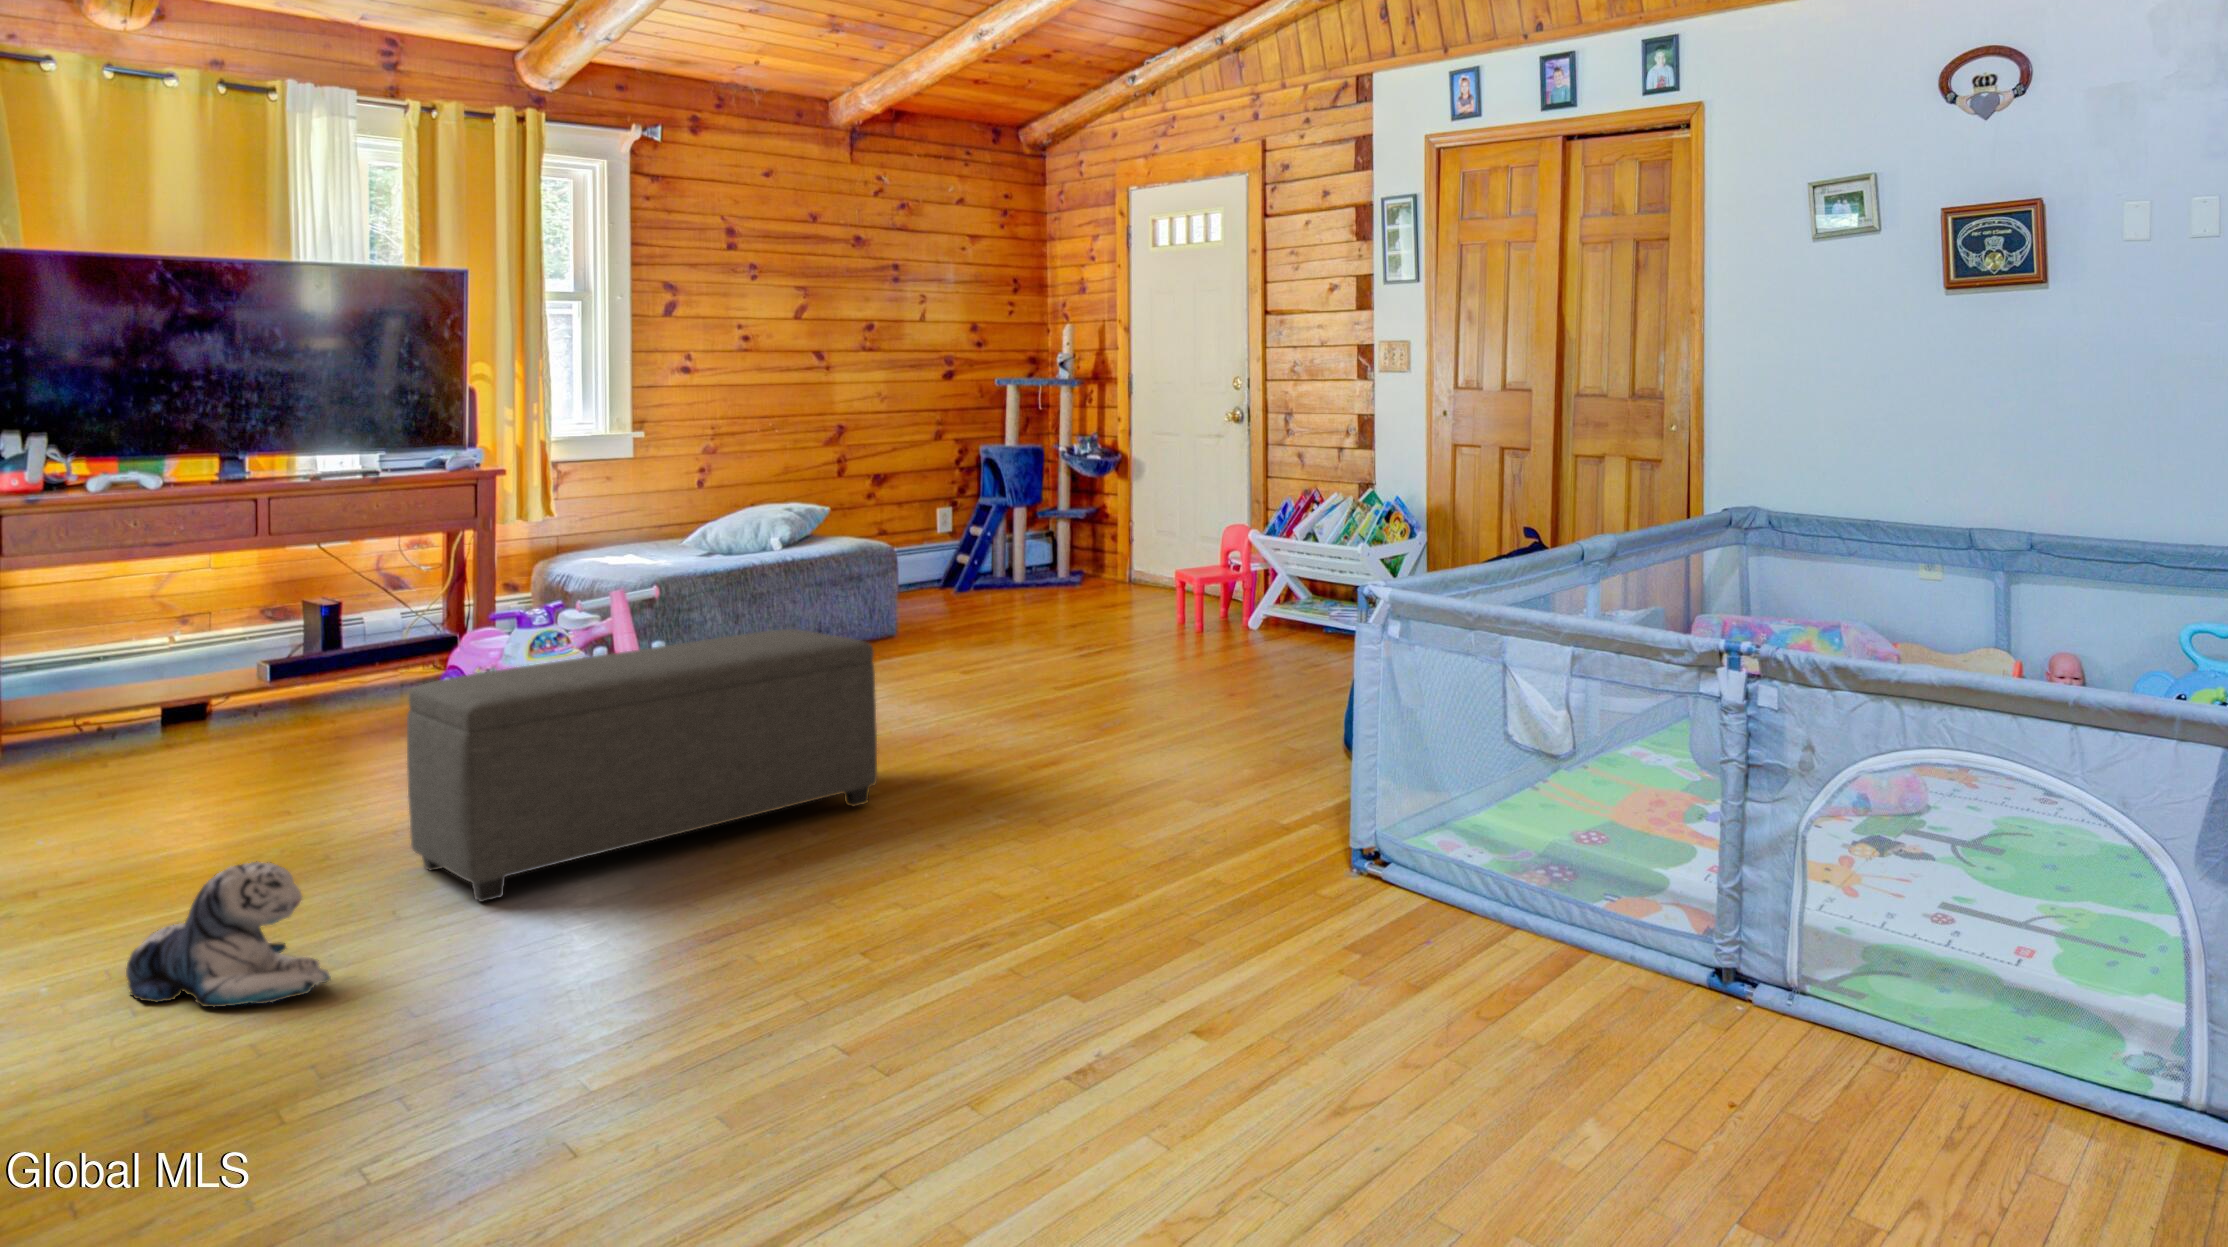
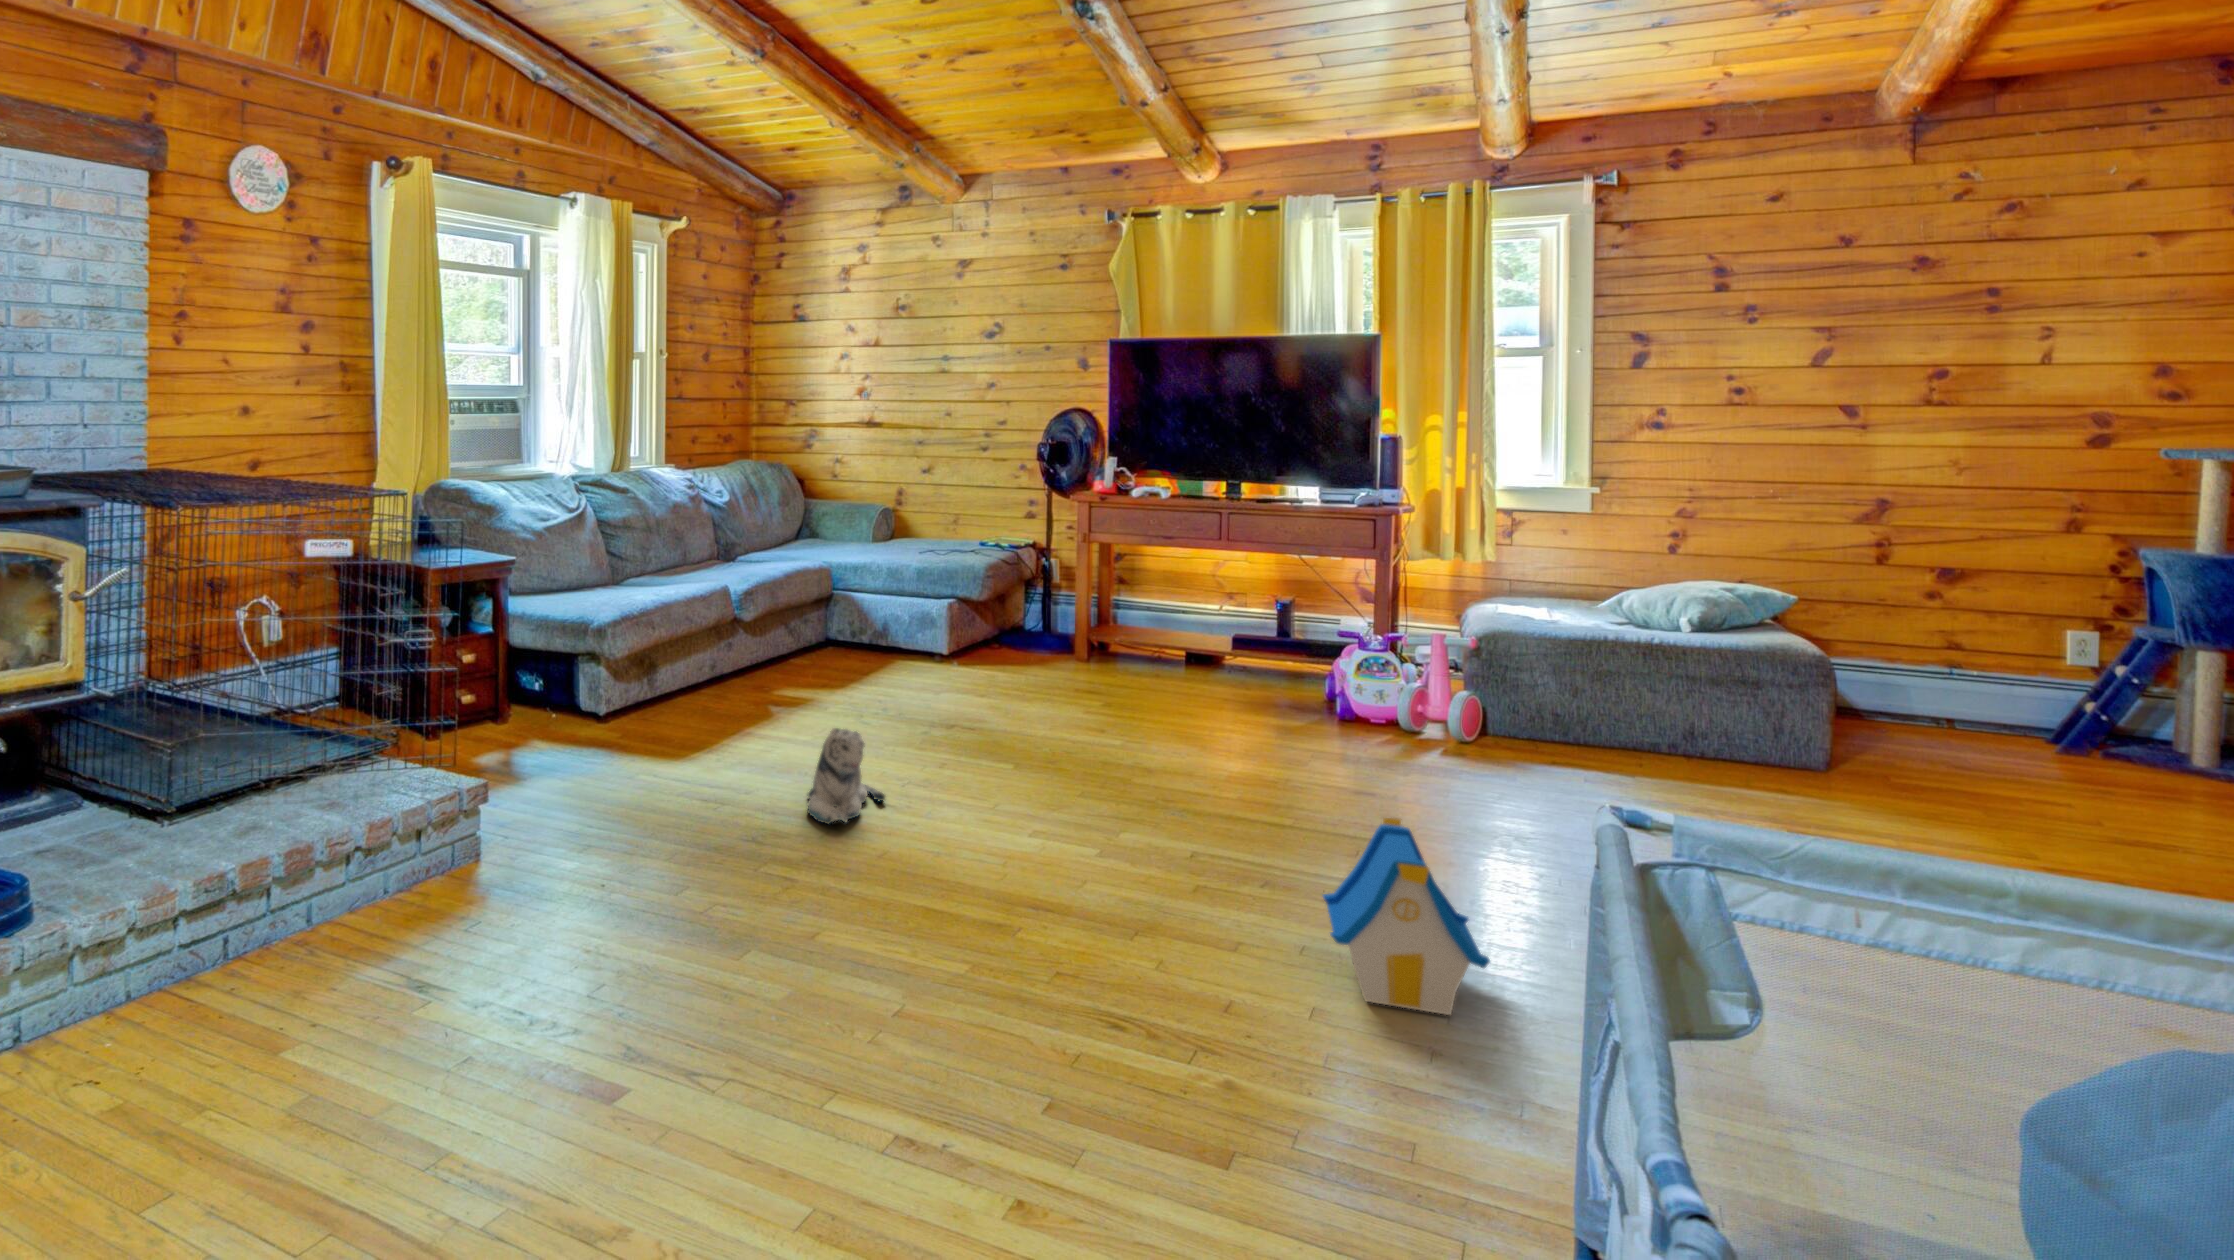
ottoman: present [407,629,877,902] -> none [986,651,1369,888]
toy house: none [945,709,1105,843] -> present [1323,818,1490,1015]

